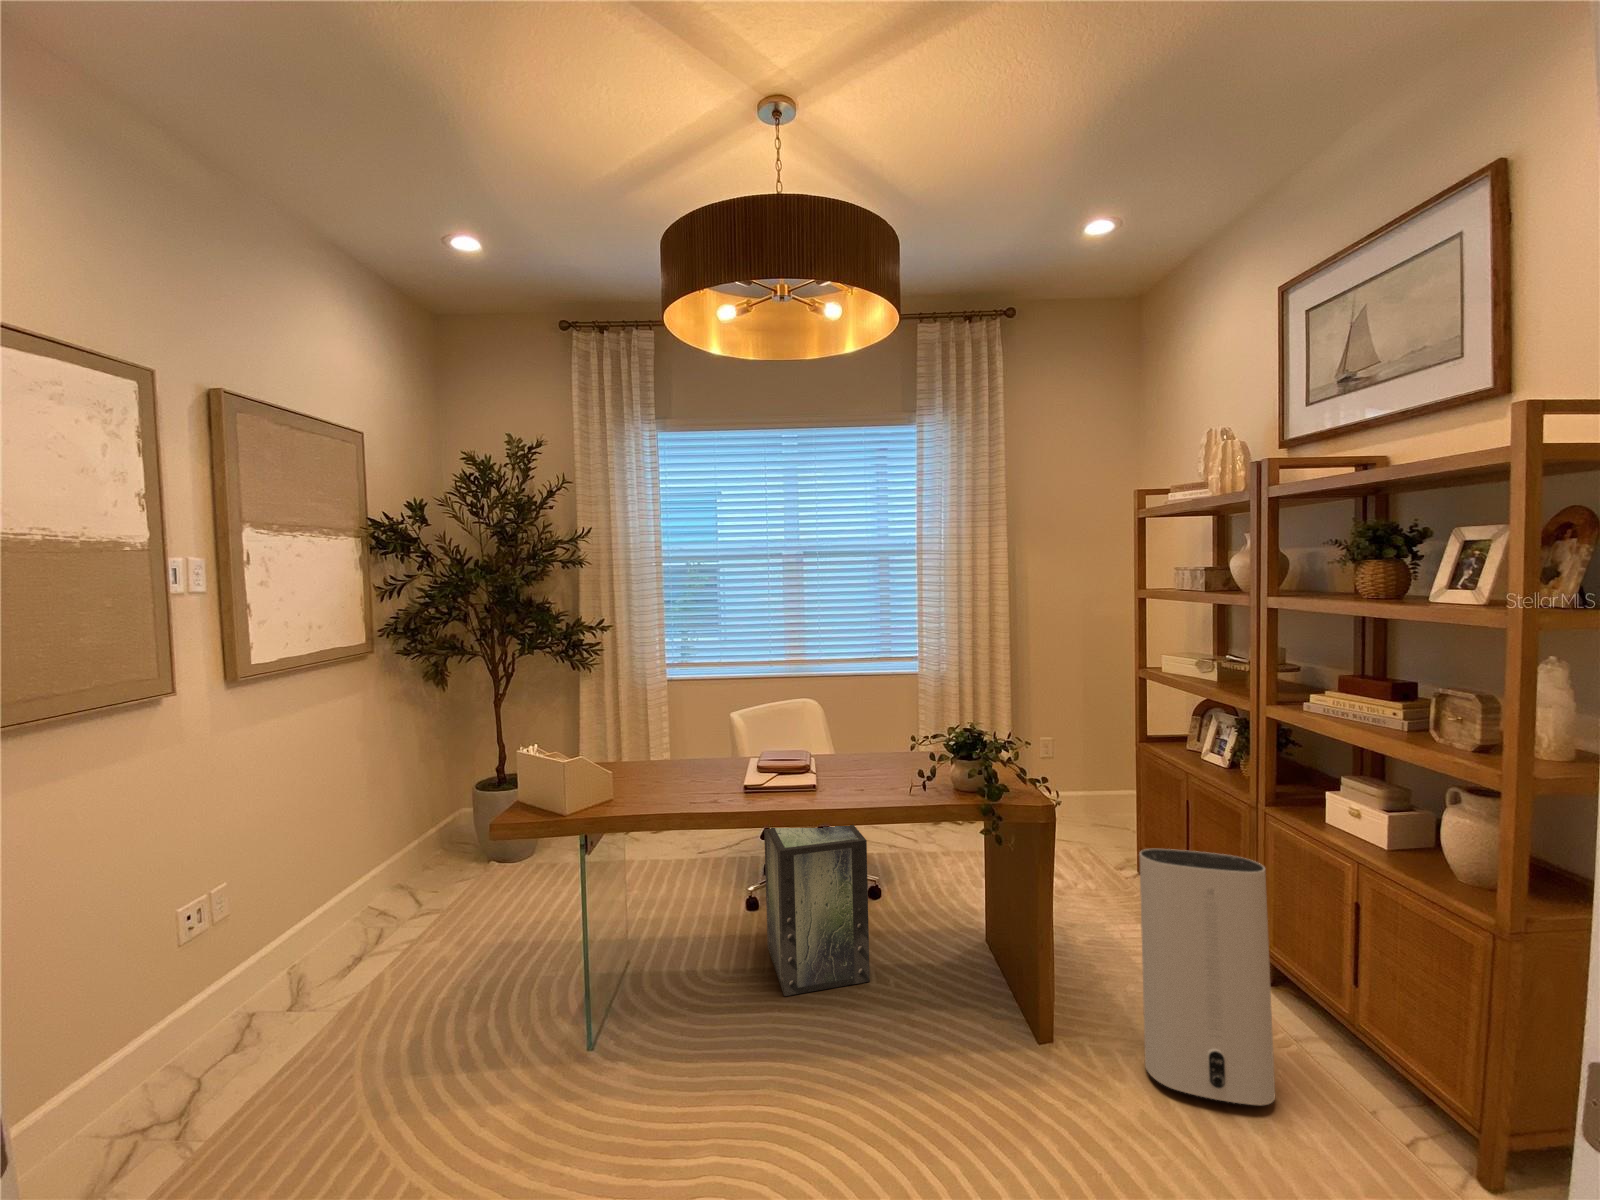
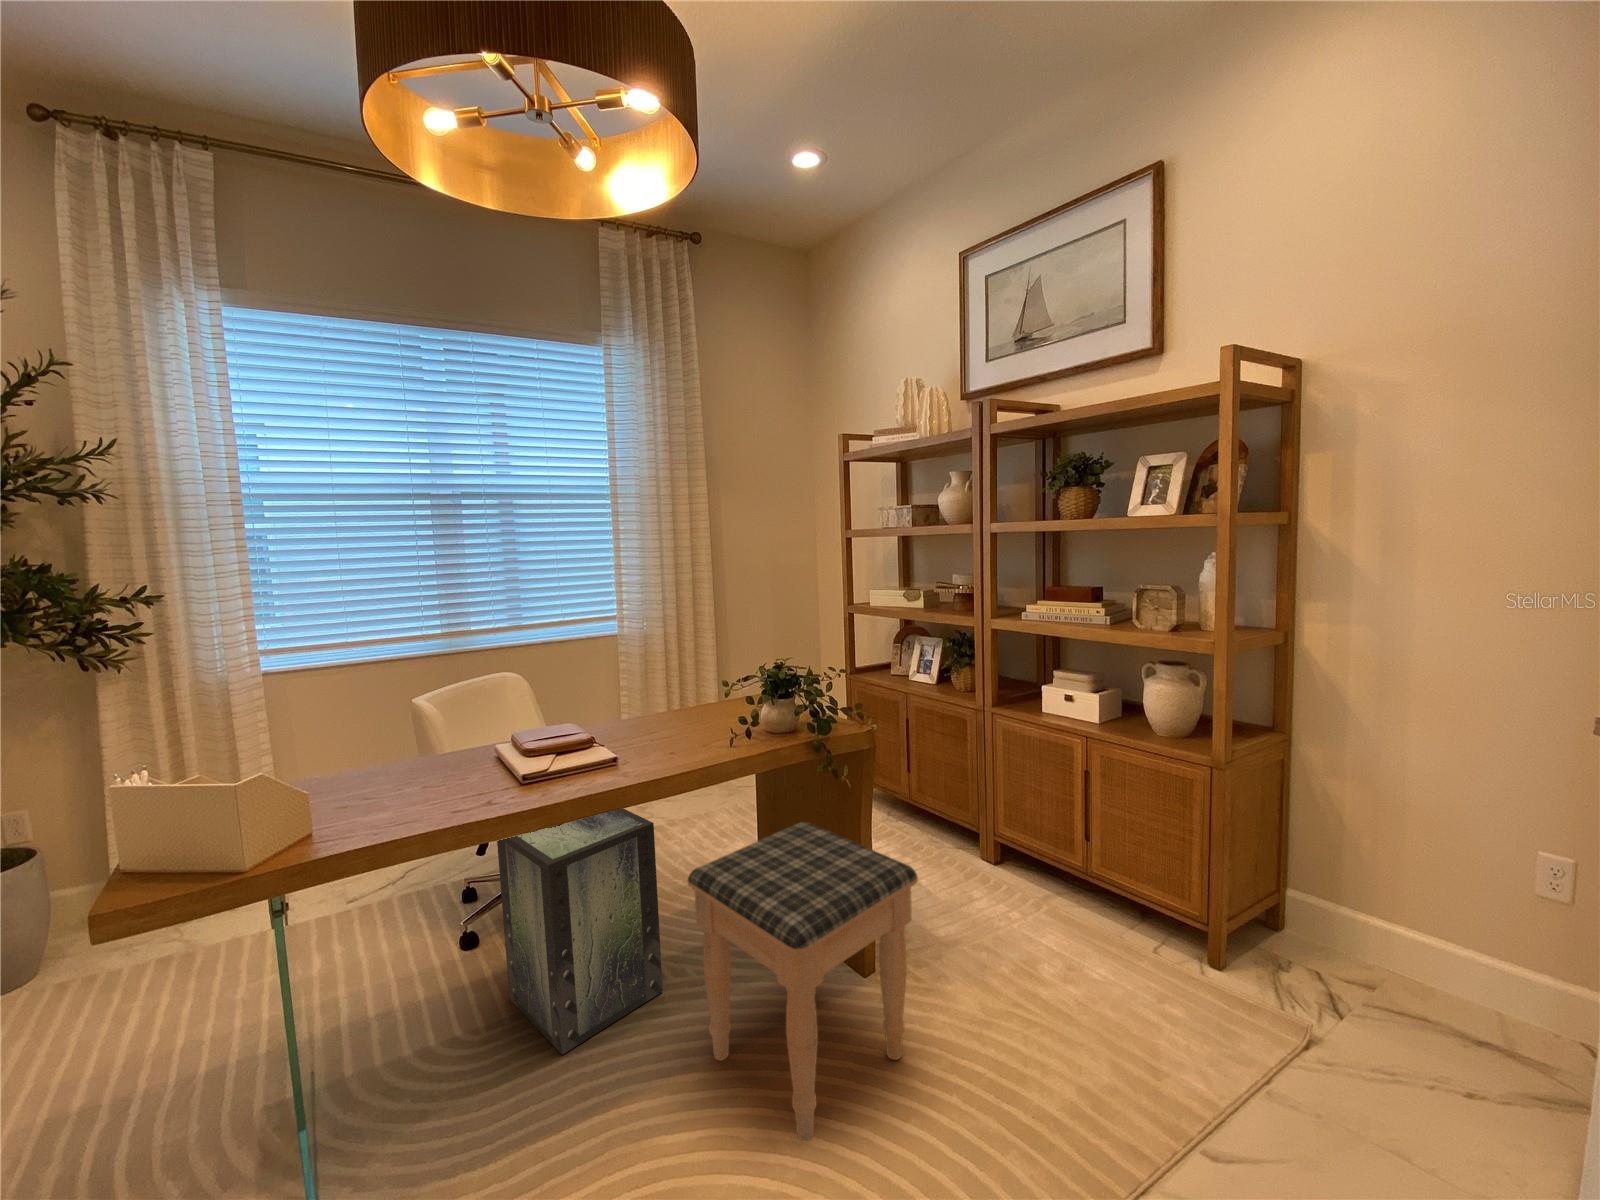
air purifier: present [1140,849,1275,1105] -> none [940,753,1058,982]
footstool: none [869,870,1058,1129] -> present [688,822,918,1140]

